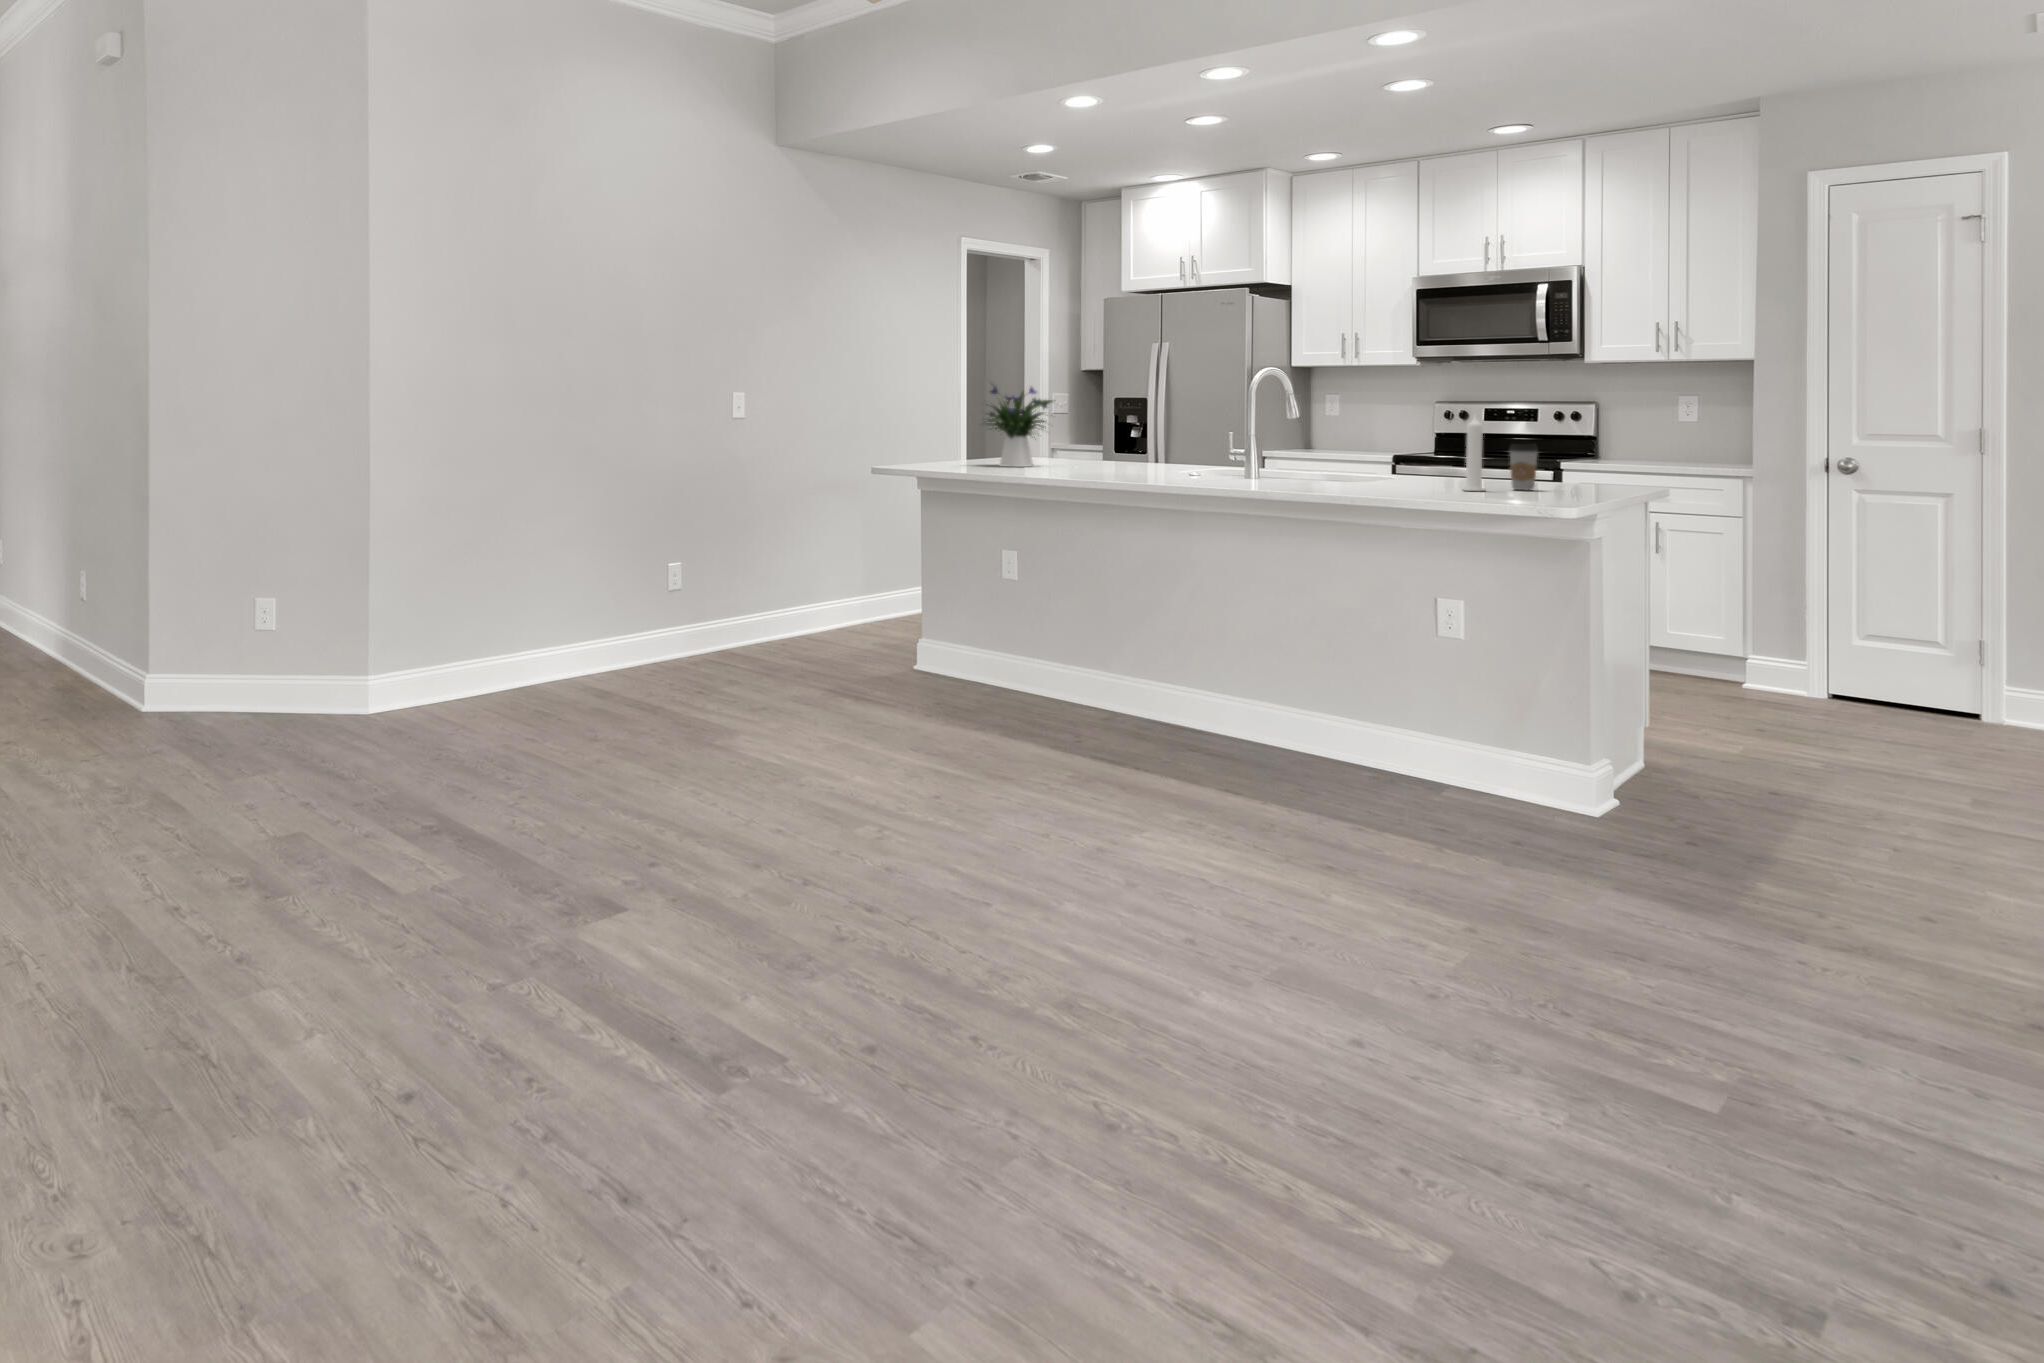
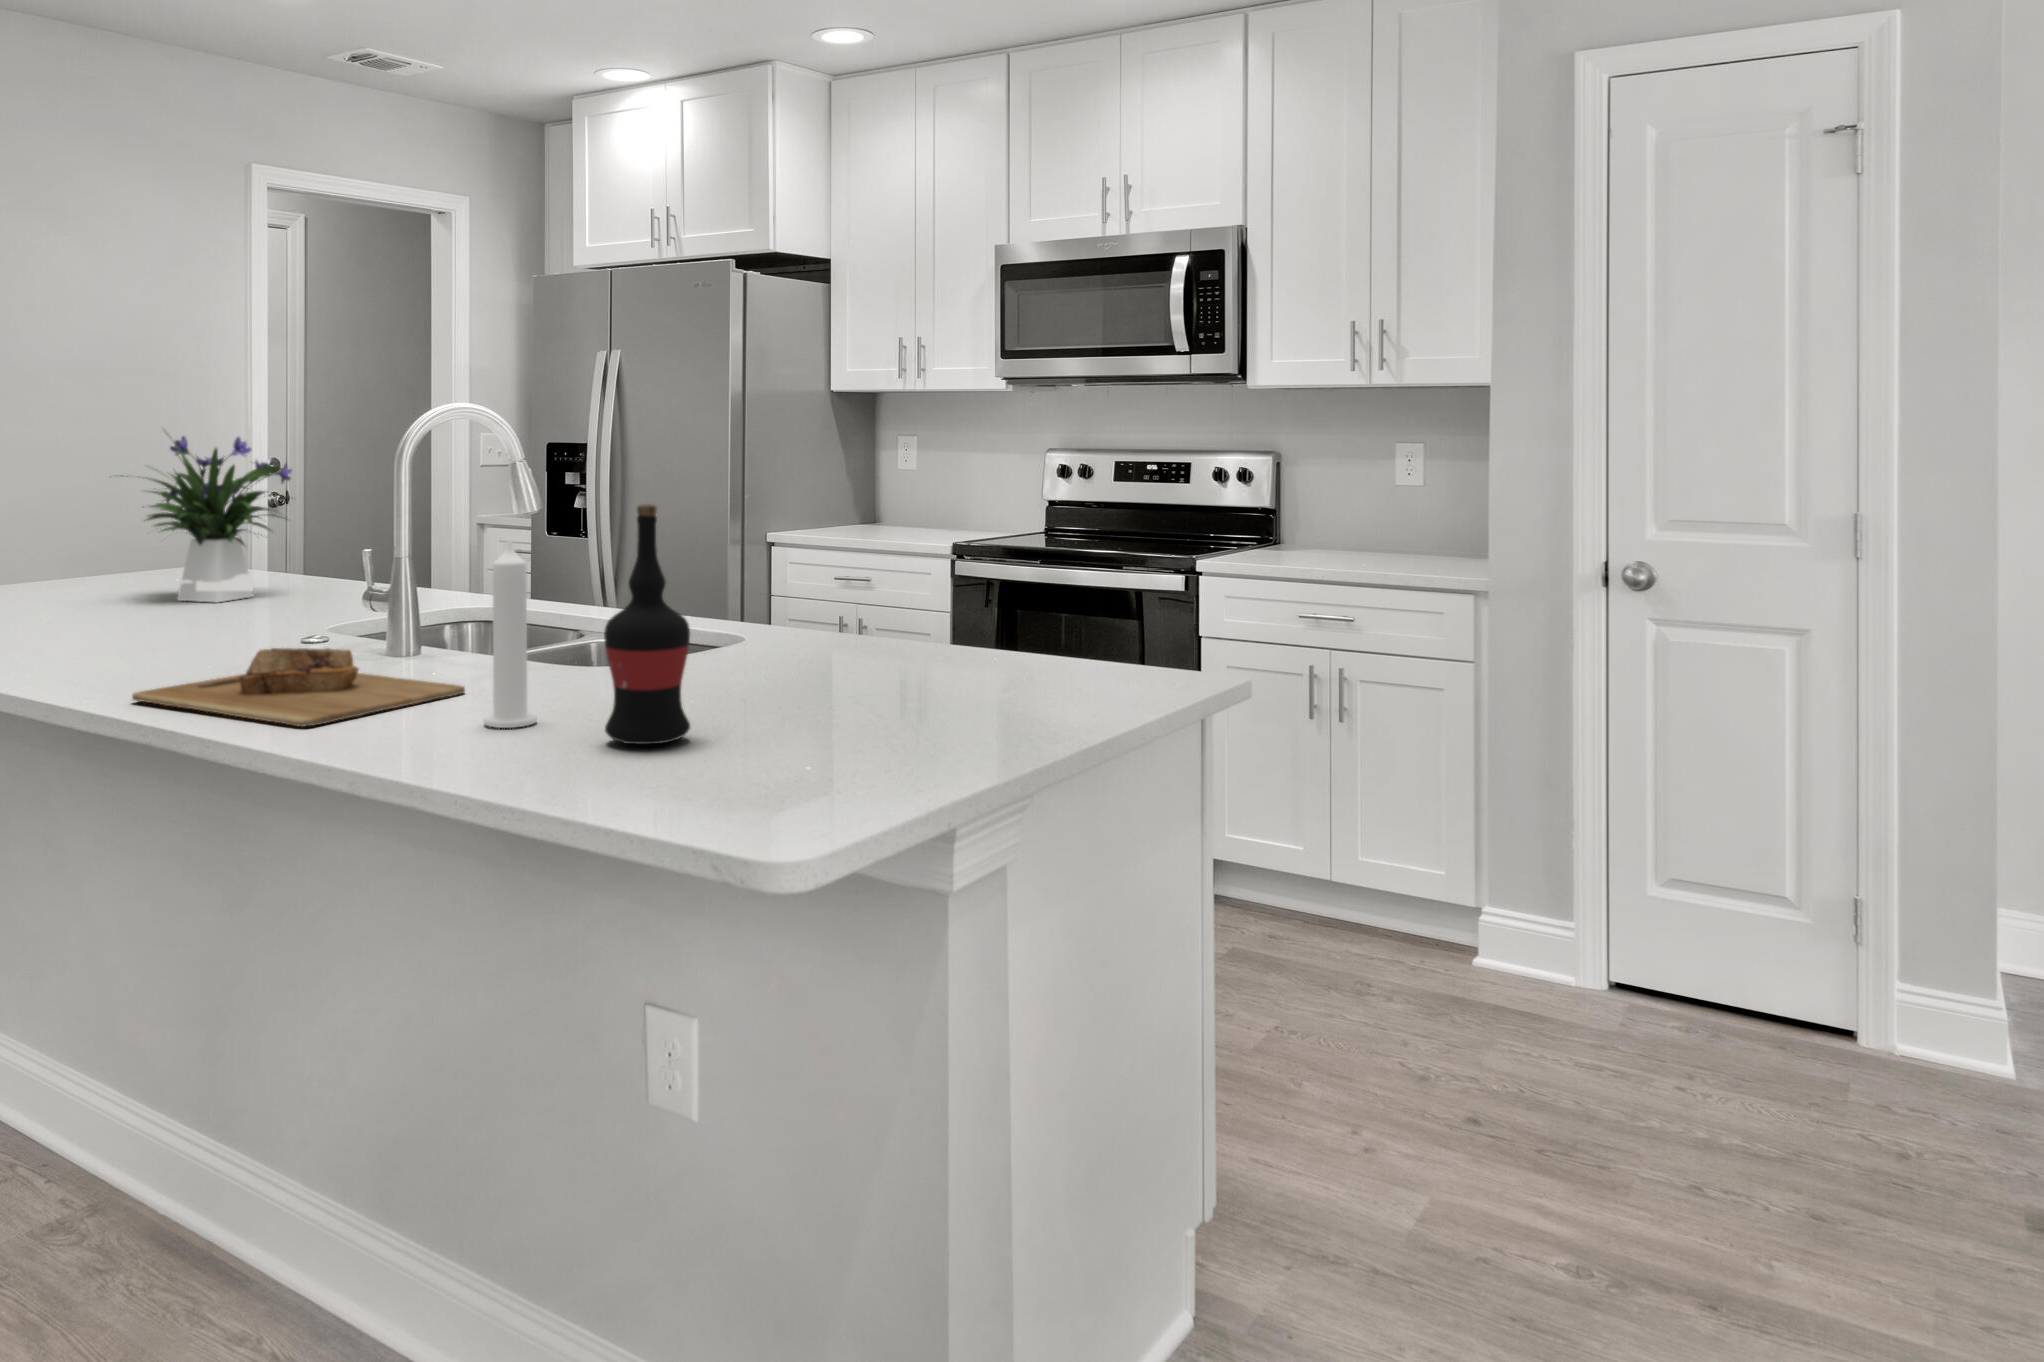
wine bottle: none [1360,399,1397,493] -> present [604,504,690,744]
candle: present [1463,416,1485,491] -> present [484,538,537,728]
coffee cup: present [1510,444,1538,490] -> none [982,595,1041,708]
cutting board: none [1118,463,1257,488] -> present [132,648,465,727]

